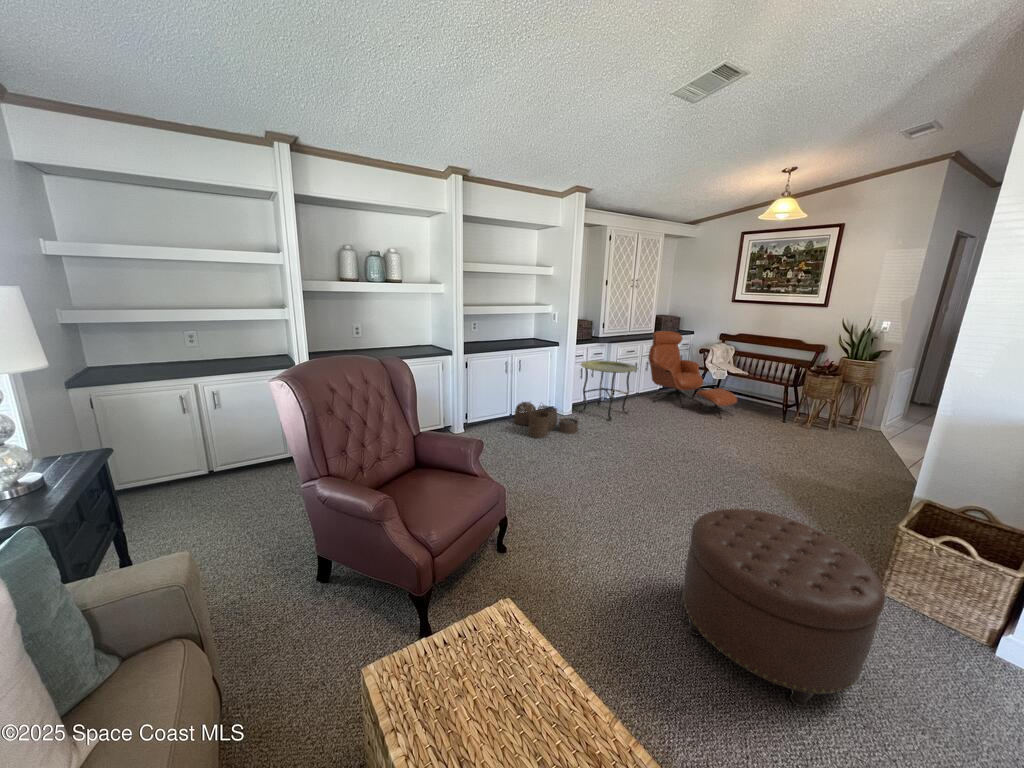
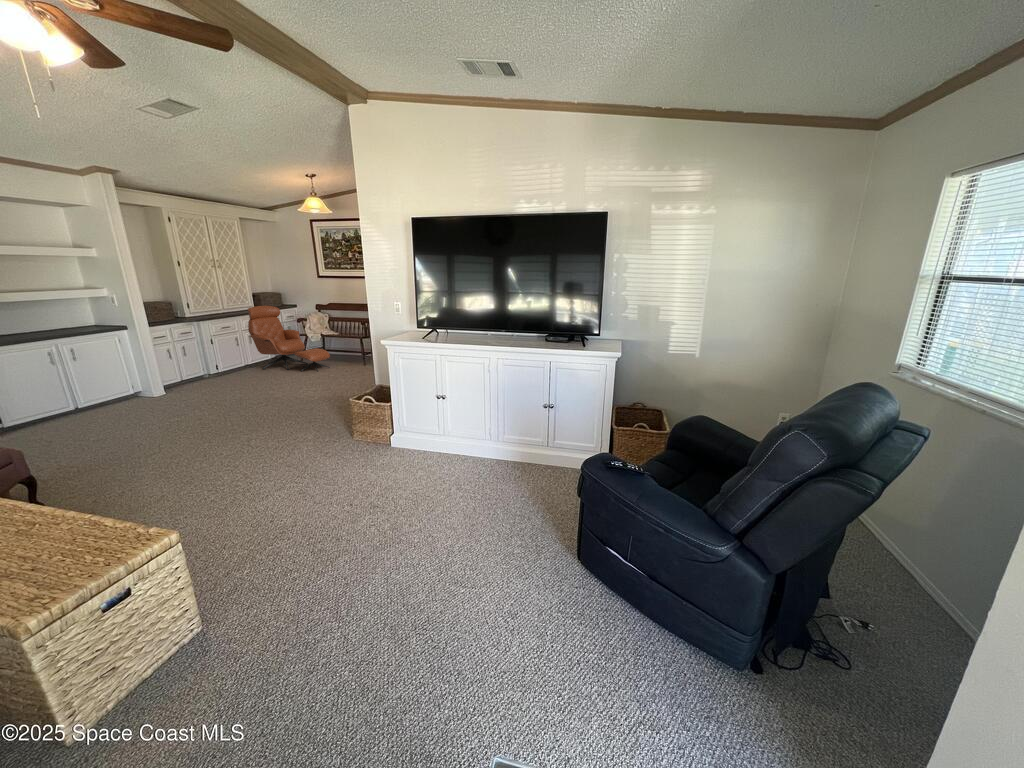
side table: present [579,361,638,420] -> none [162,338,232,392]
woven basket: present [514,402,578,438] -> none [79,388,167,422]
ottoman: present [682,509,885,708] -> none [200,409,314,497]

